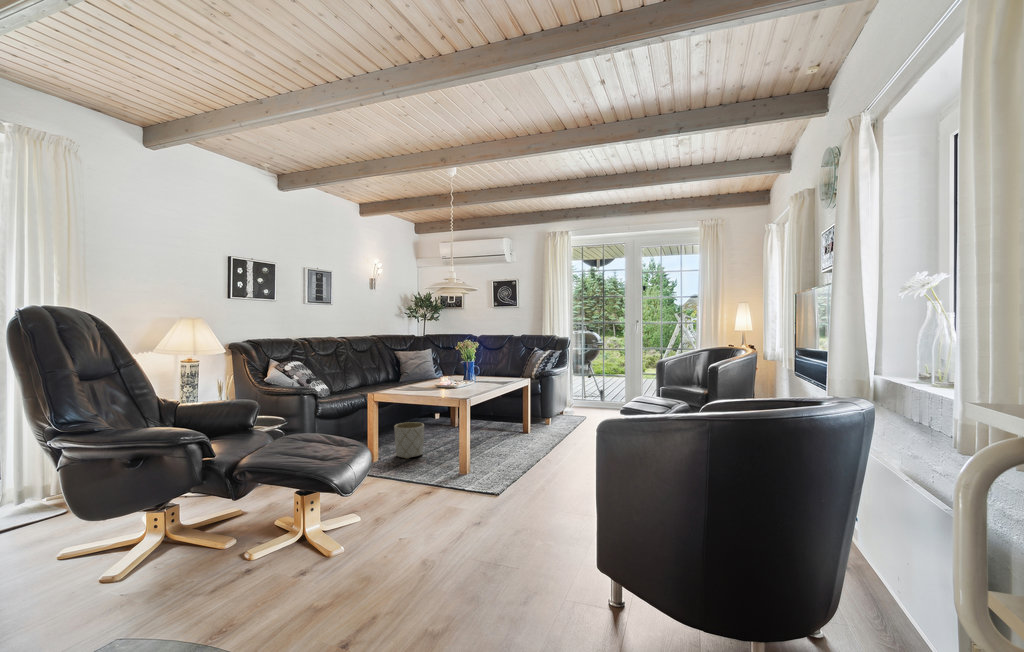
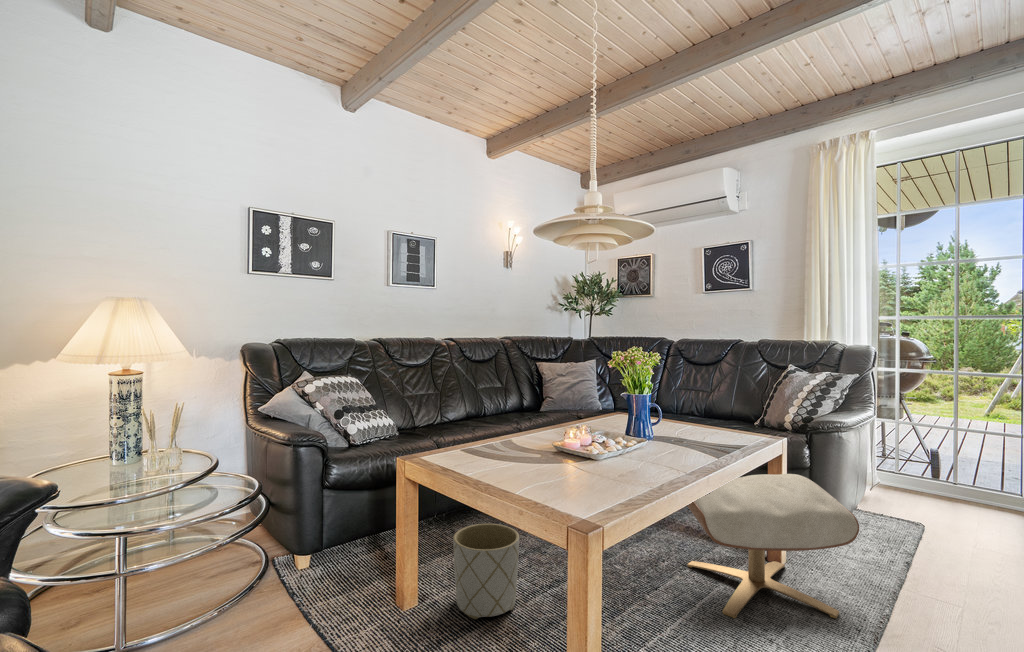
ottoman: none [484,393,554,446] -> present [687,474,859,618]

